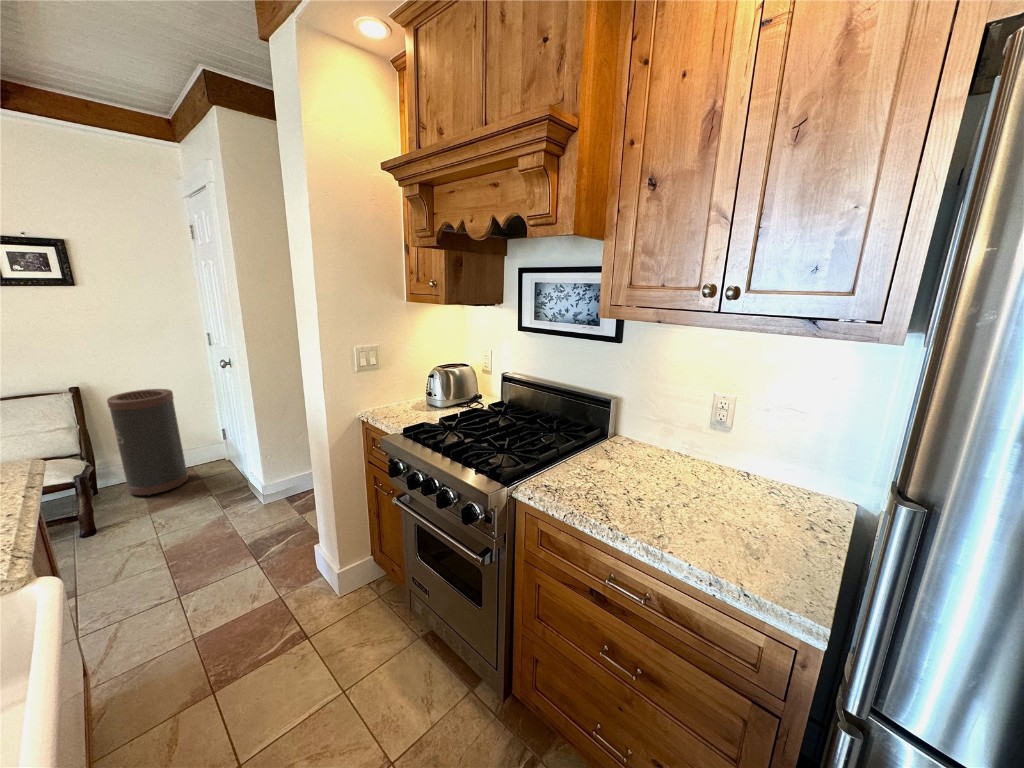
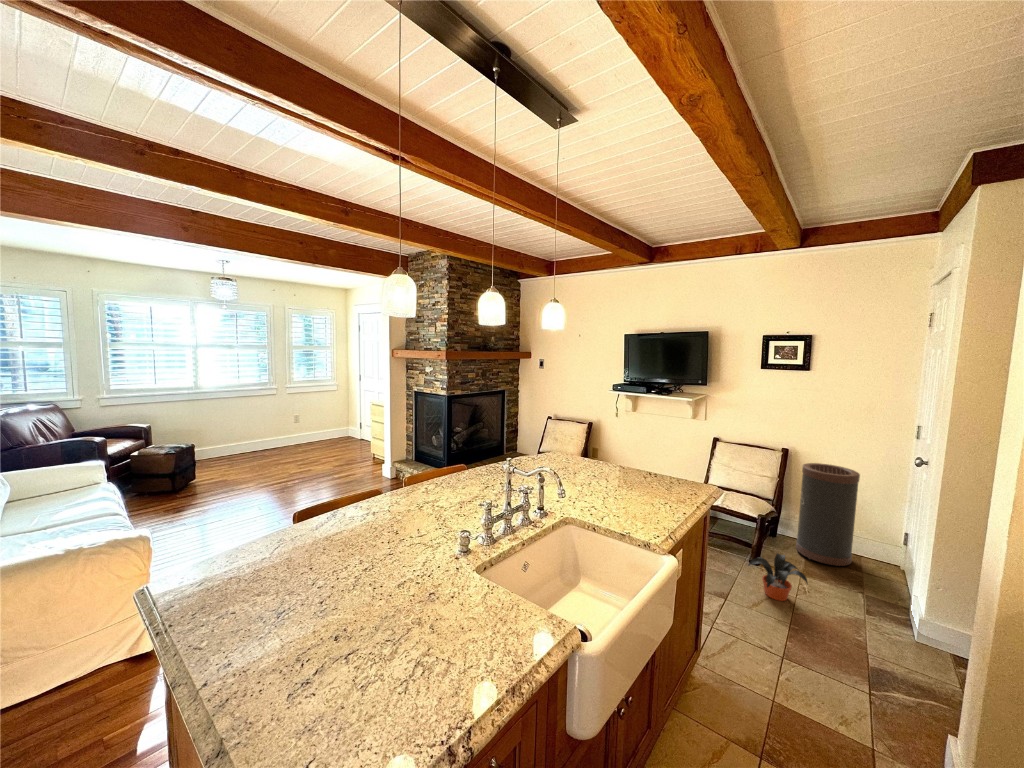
potted plant: none [90,504,168,557] -> present [748,553,807,601]

